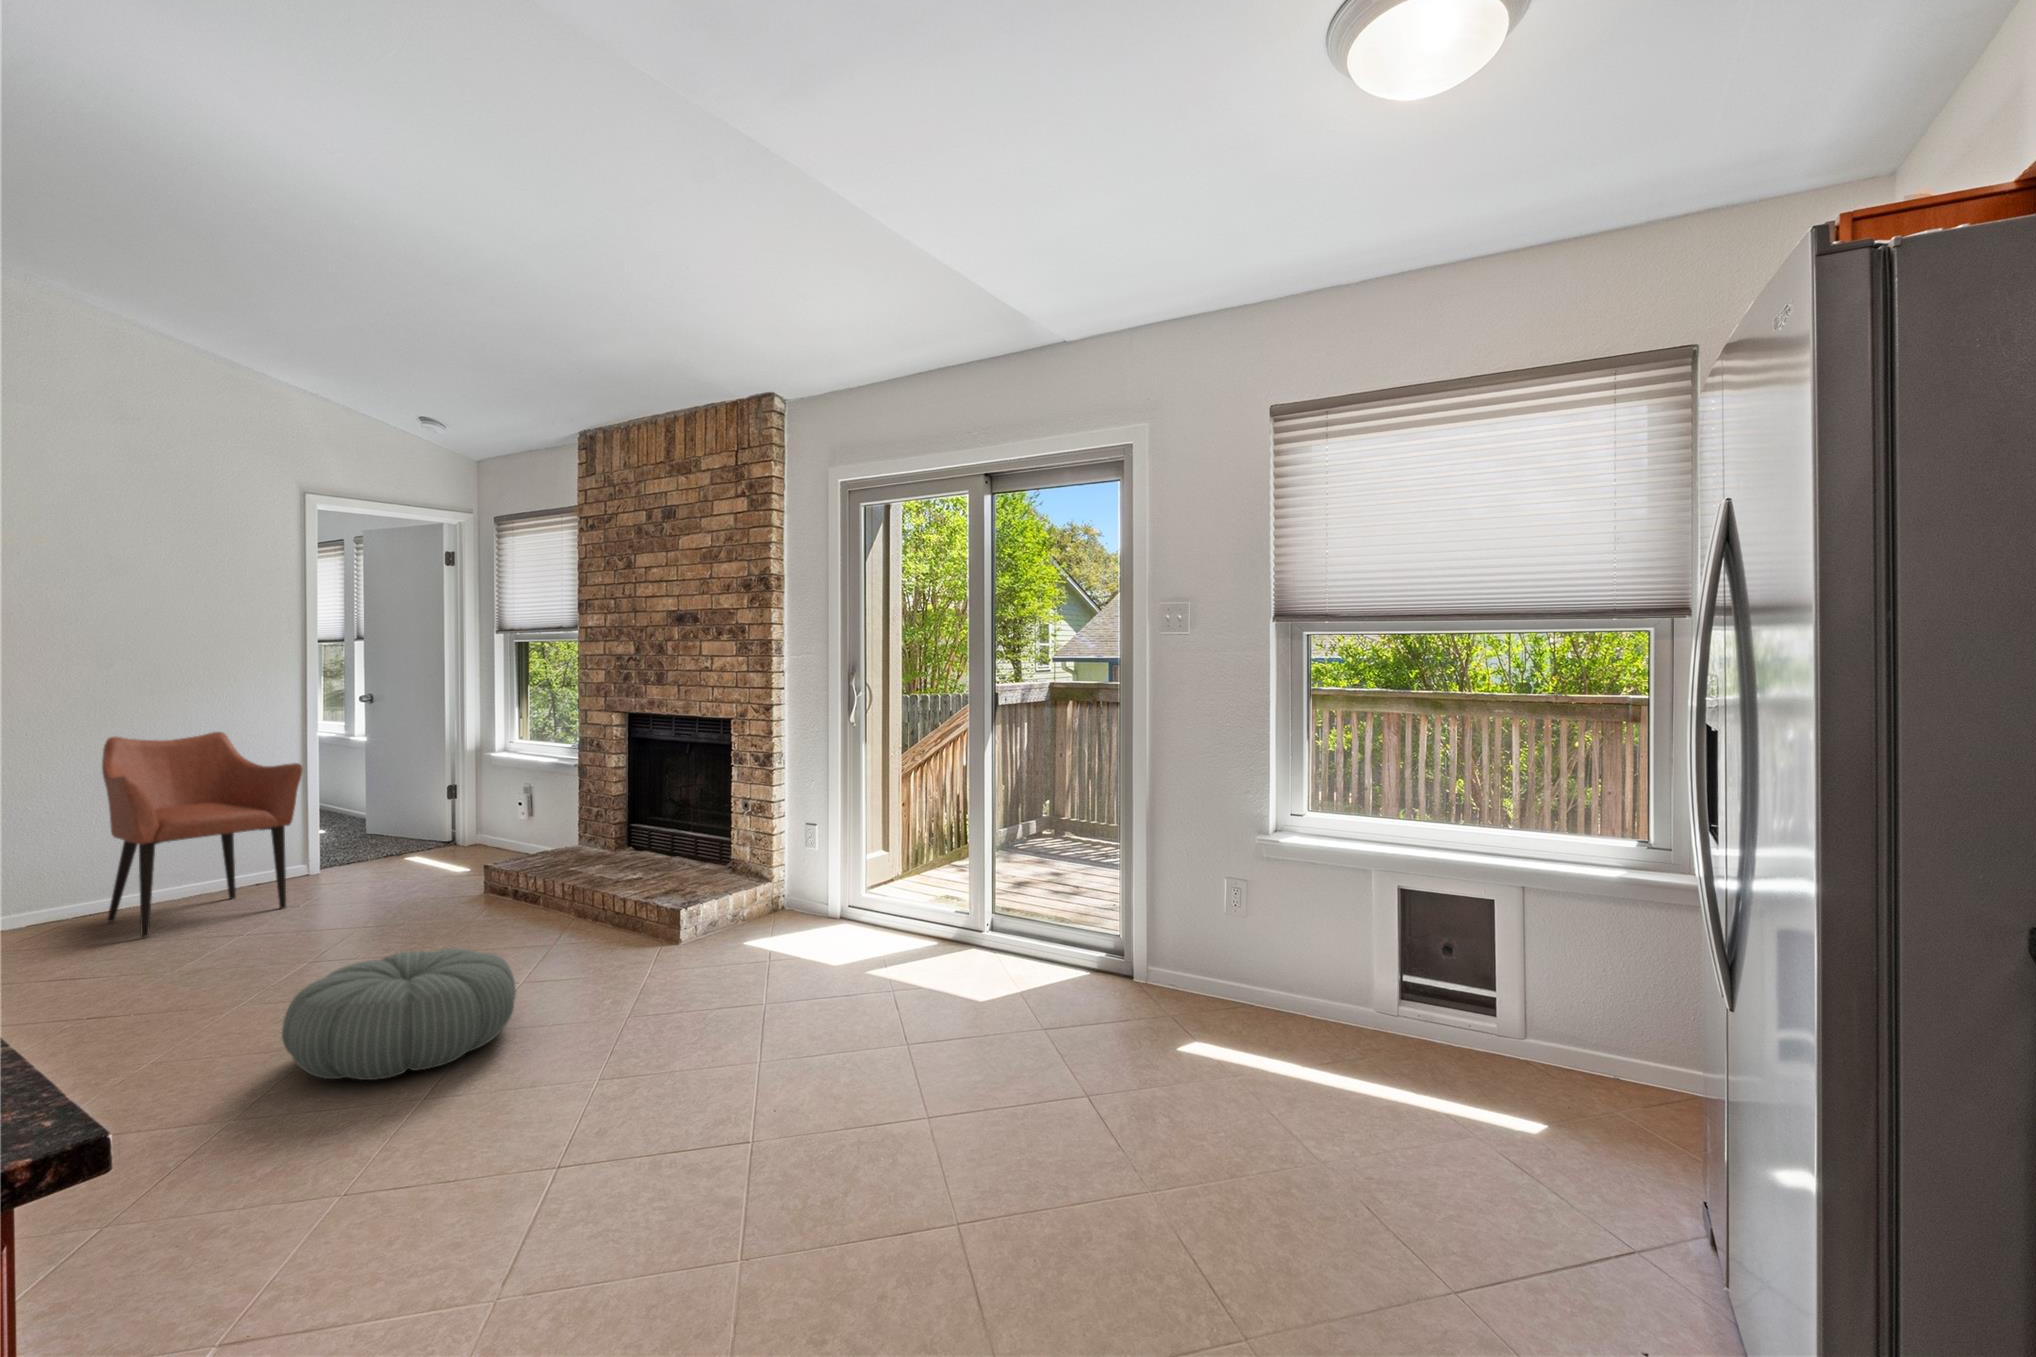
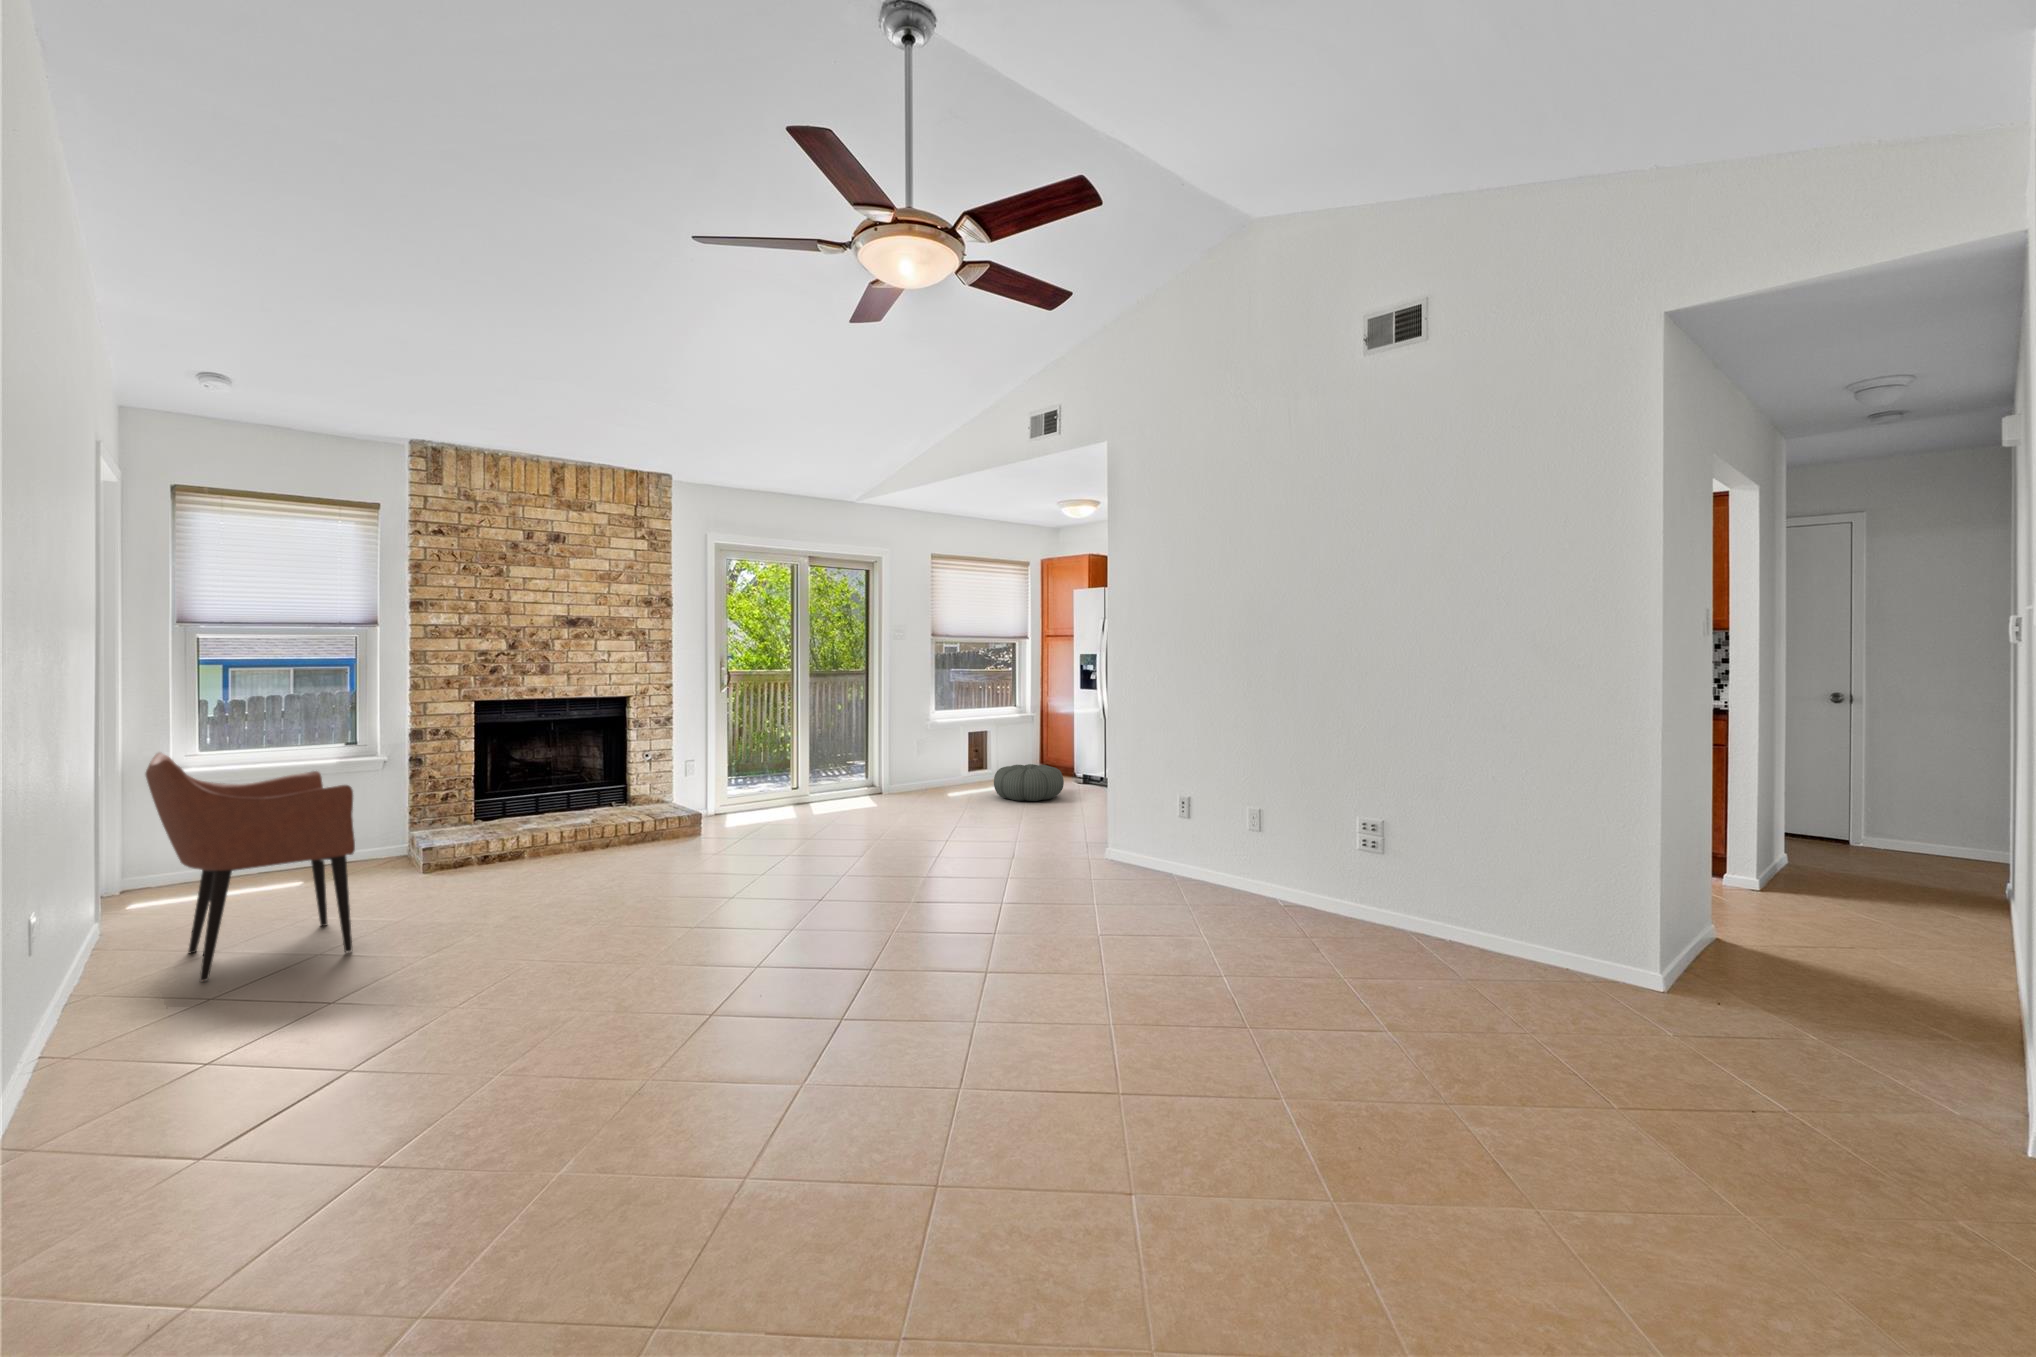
pouf: present [282,948,516,1080] -> present [994,764,1064,801]

